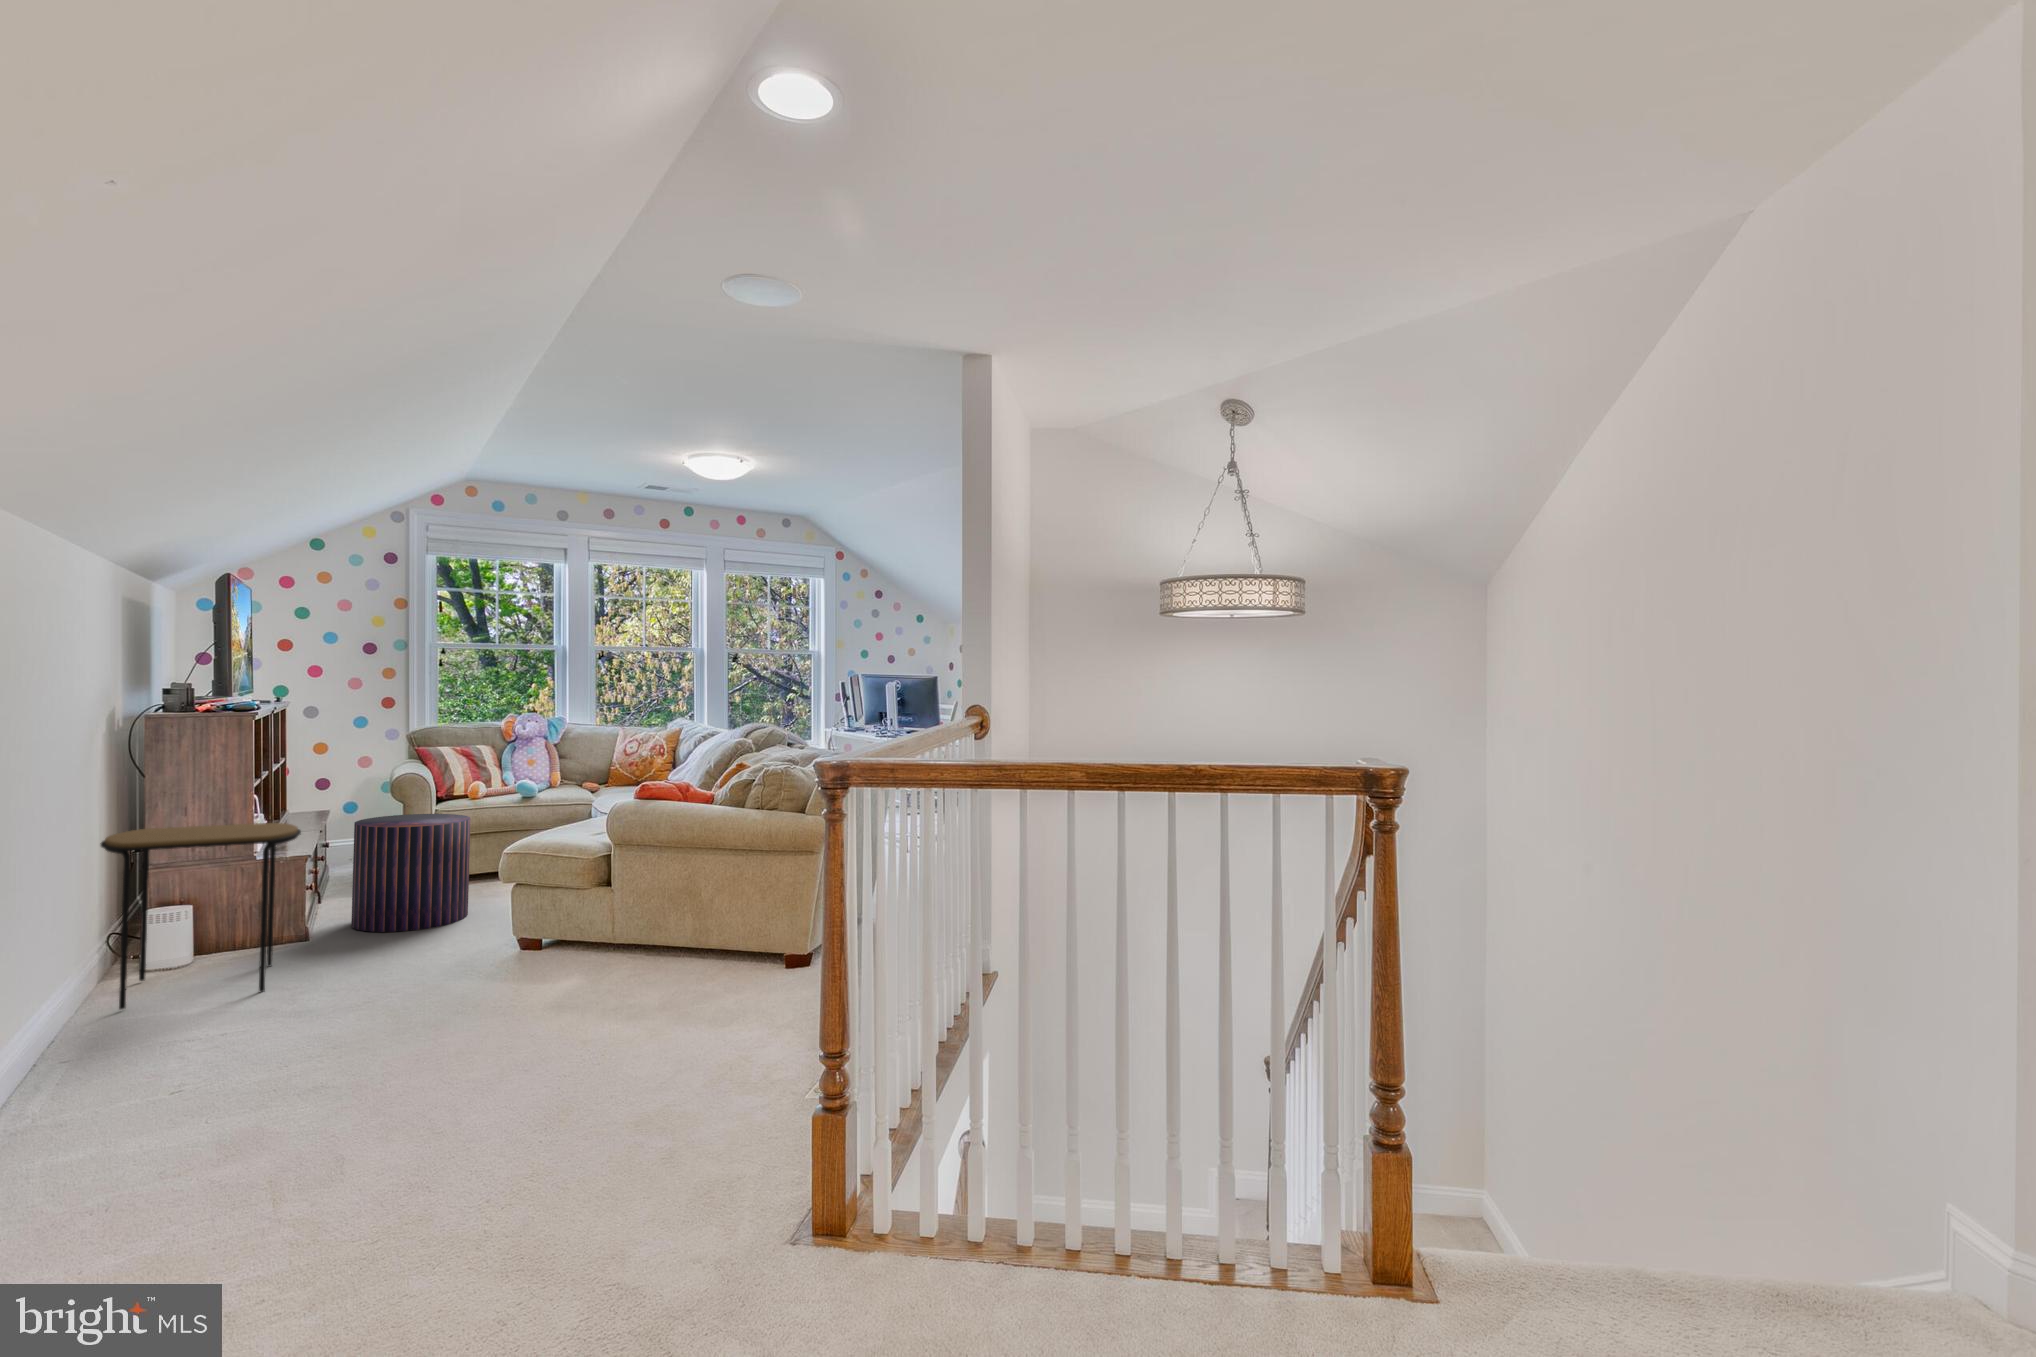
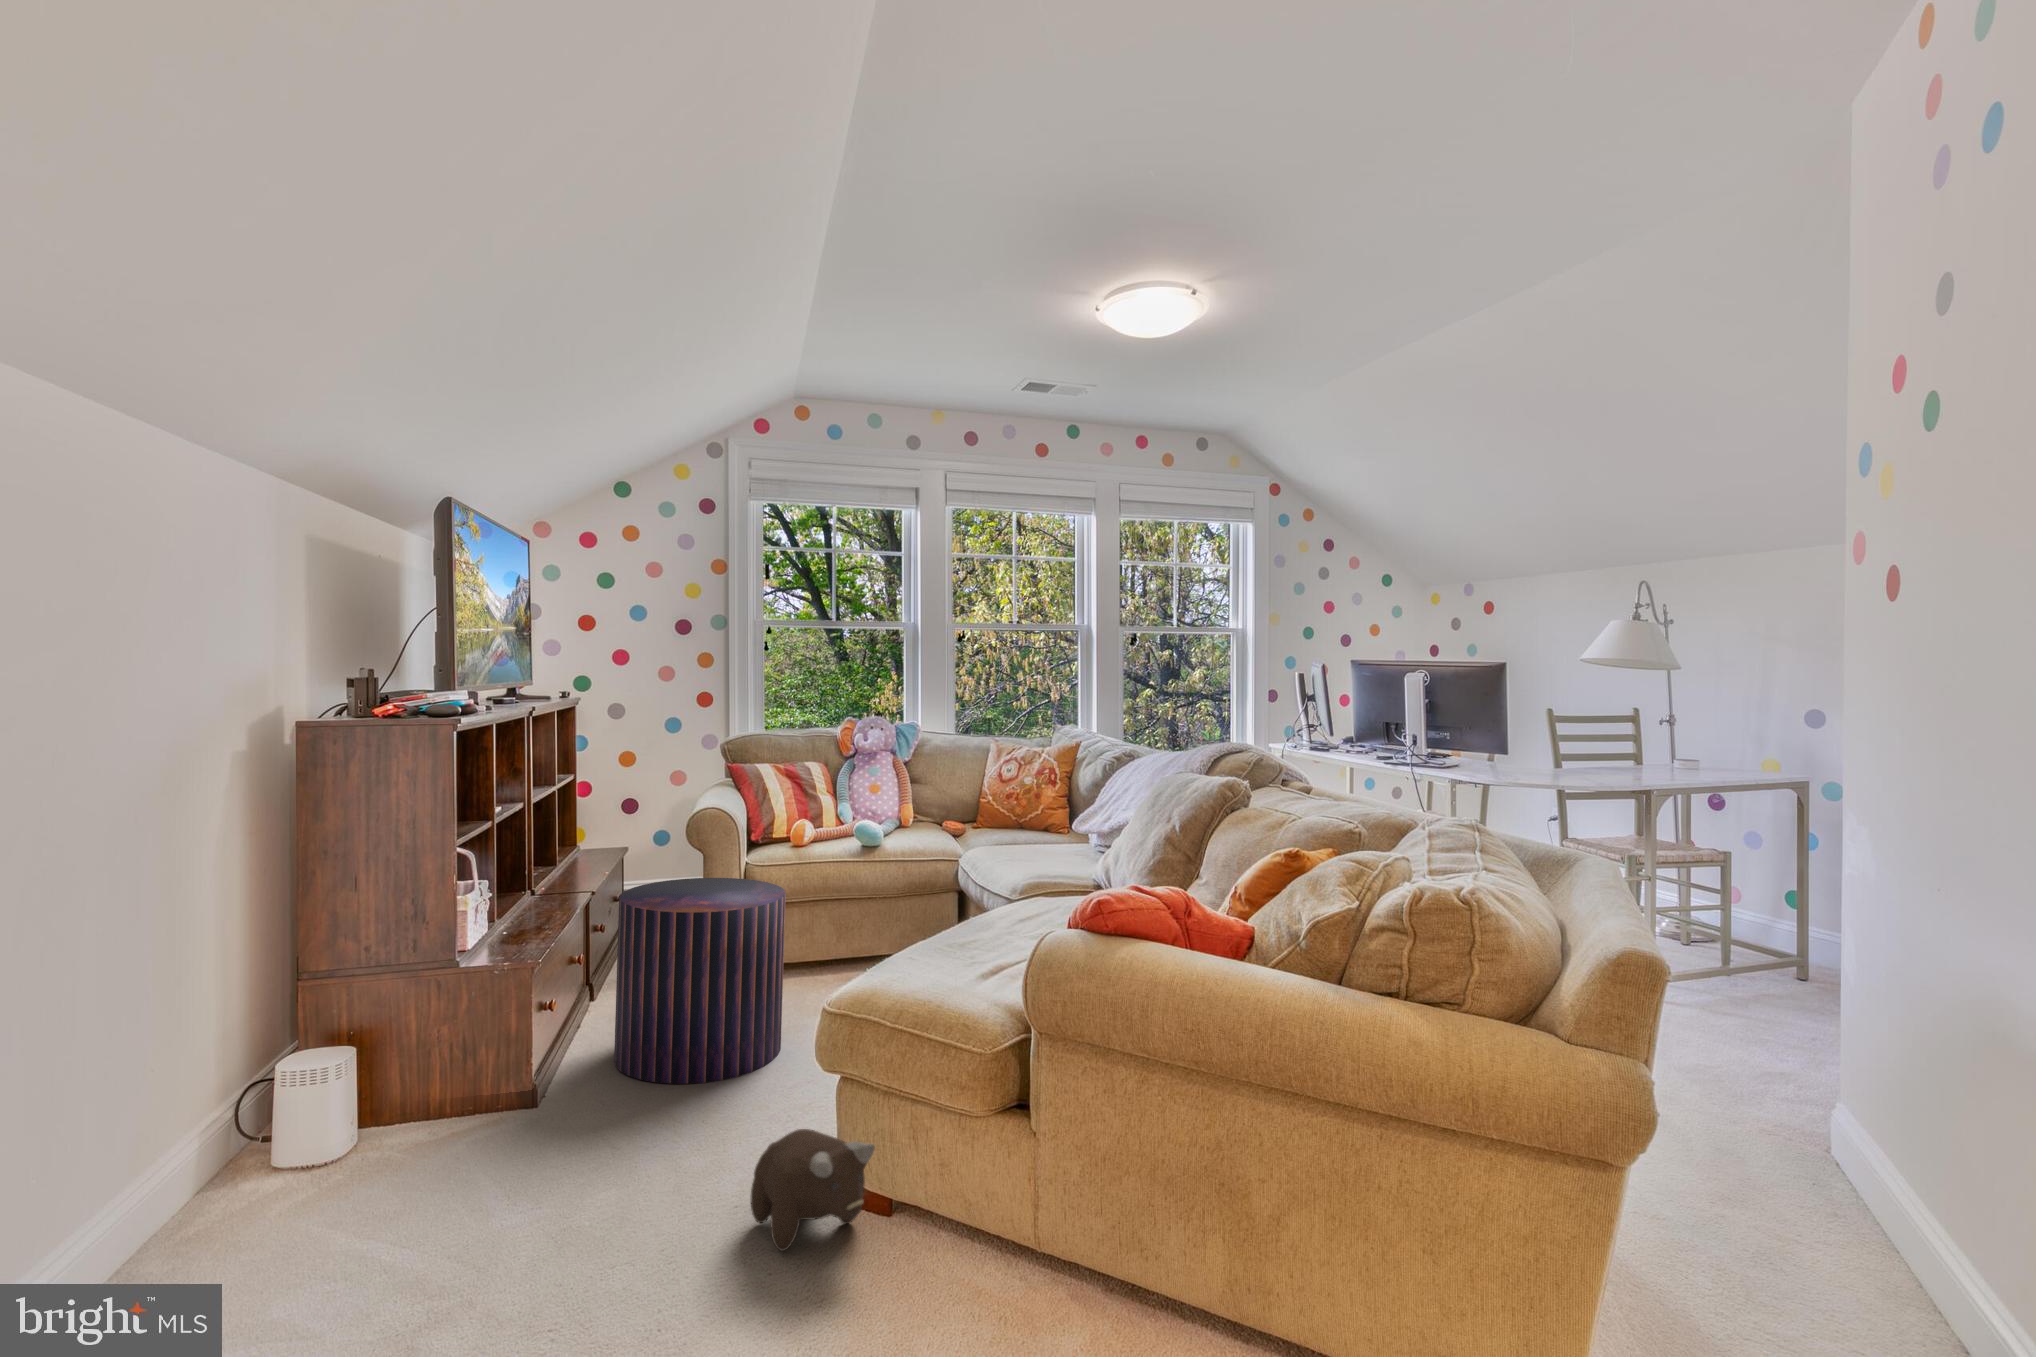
side table: present [100,823,301,1010] -> none [171,914,502,1276]
plush toy: none [462,916,533,972] -> present [751,1129,875,1251]

